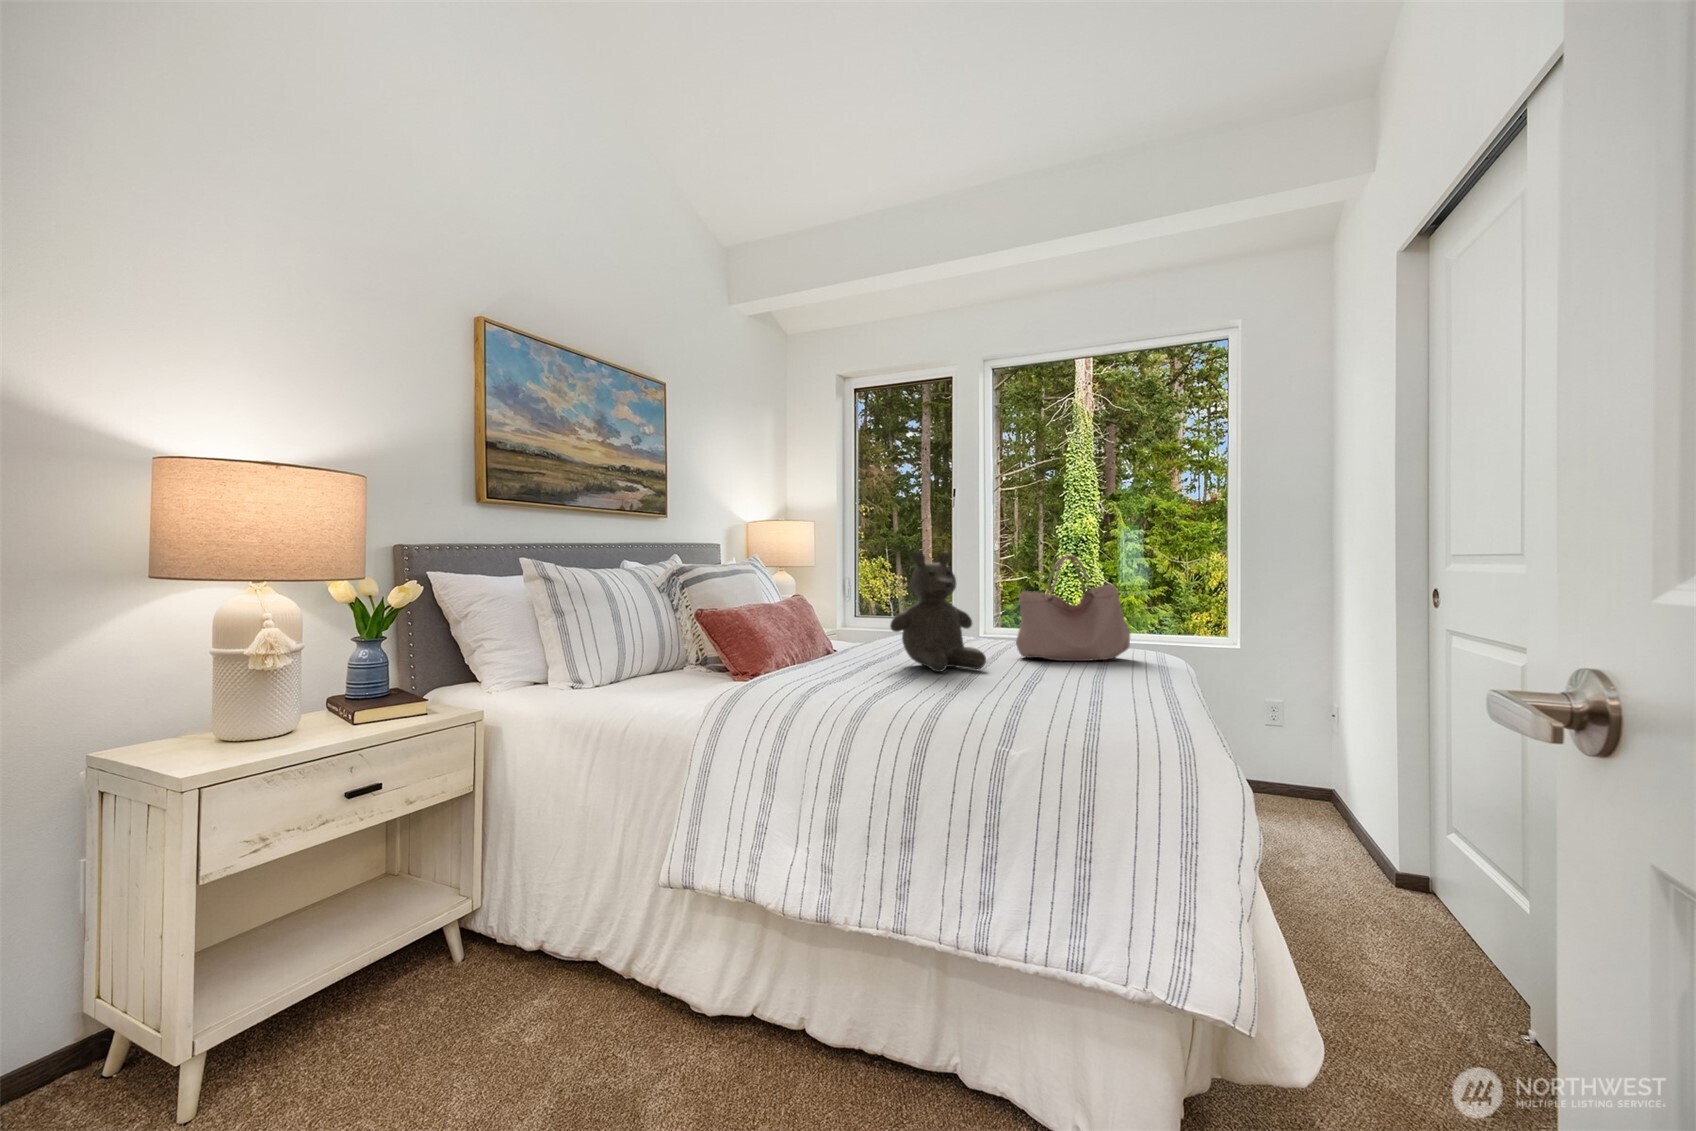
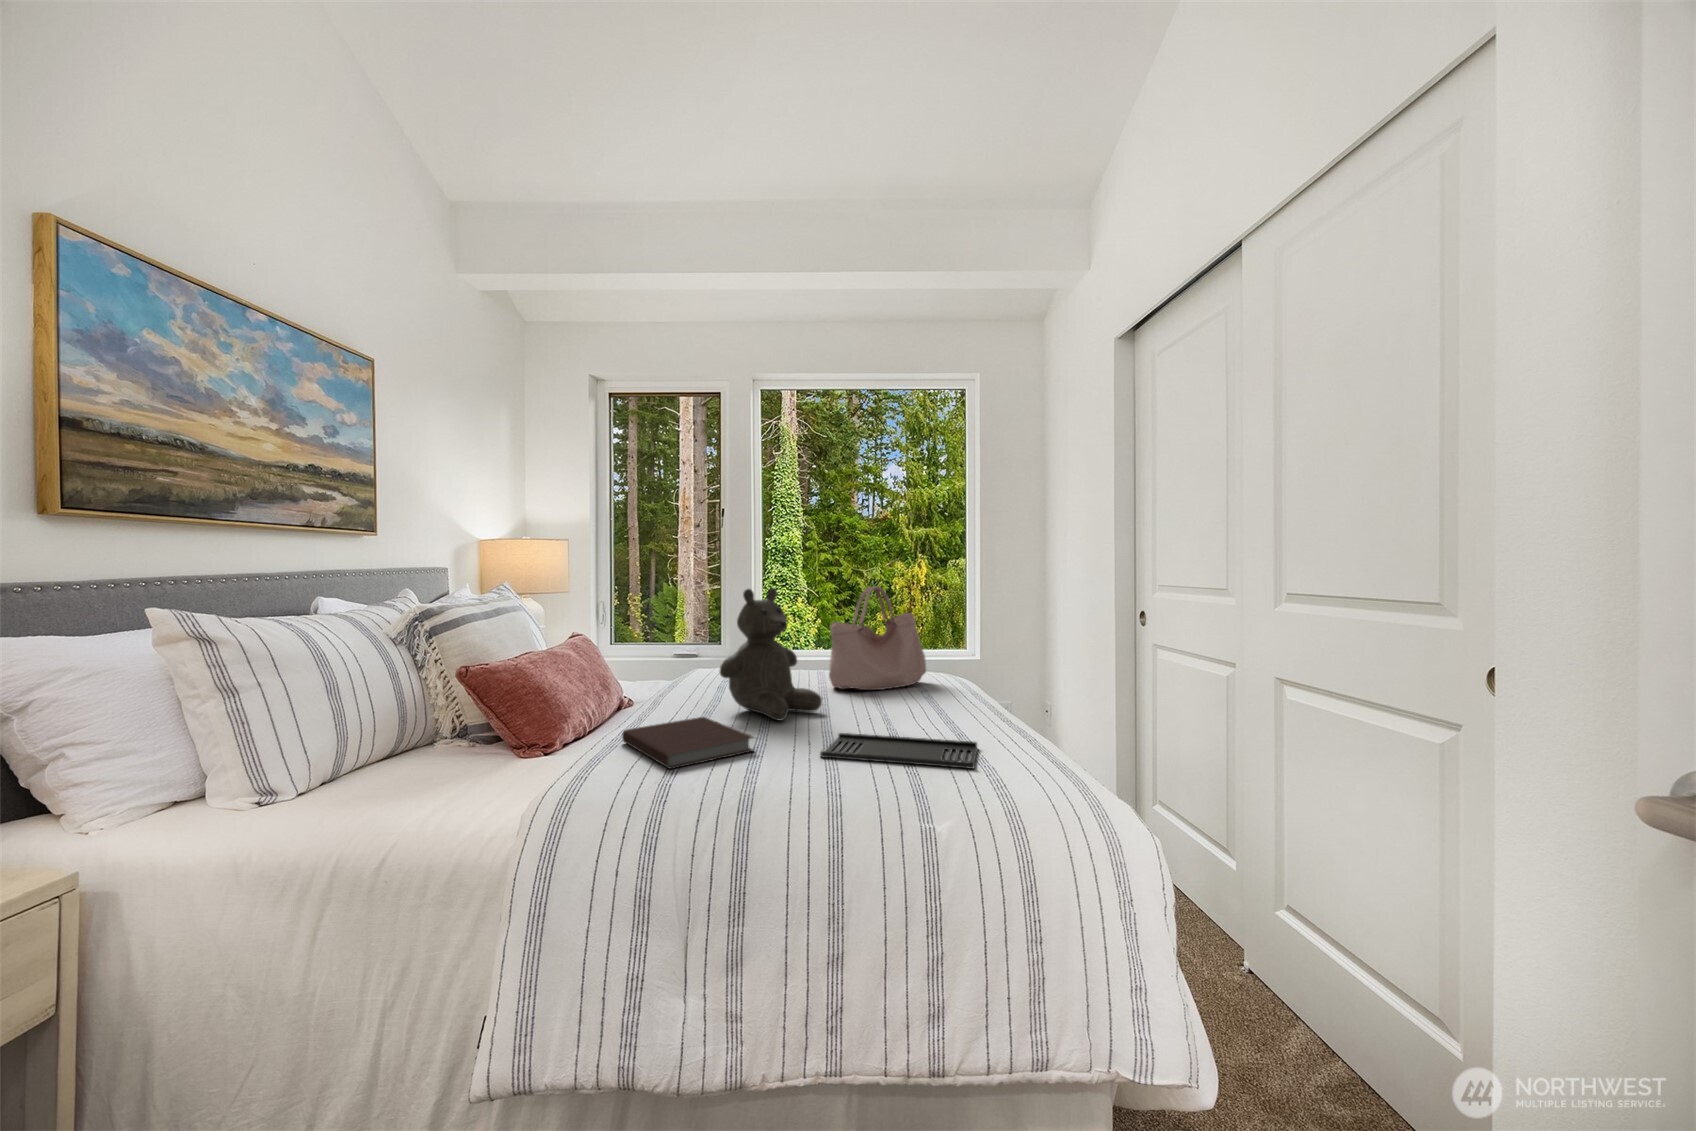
notebook: none [798,661,895,689] -> present [622,717,754,769]
tray: none [944,681,1106,714] -> present [820,733,977,769]

